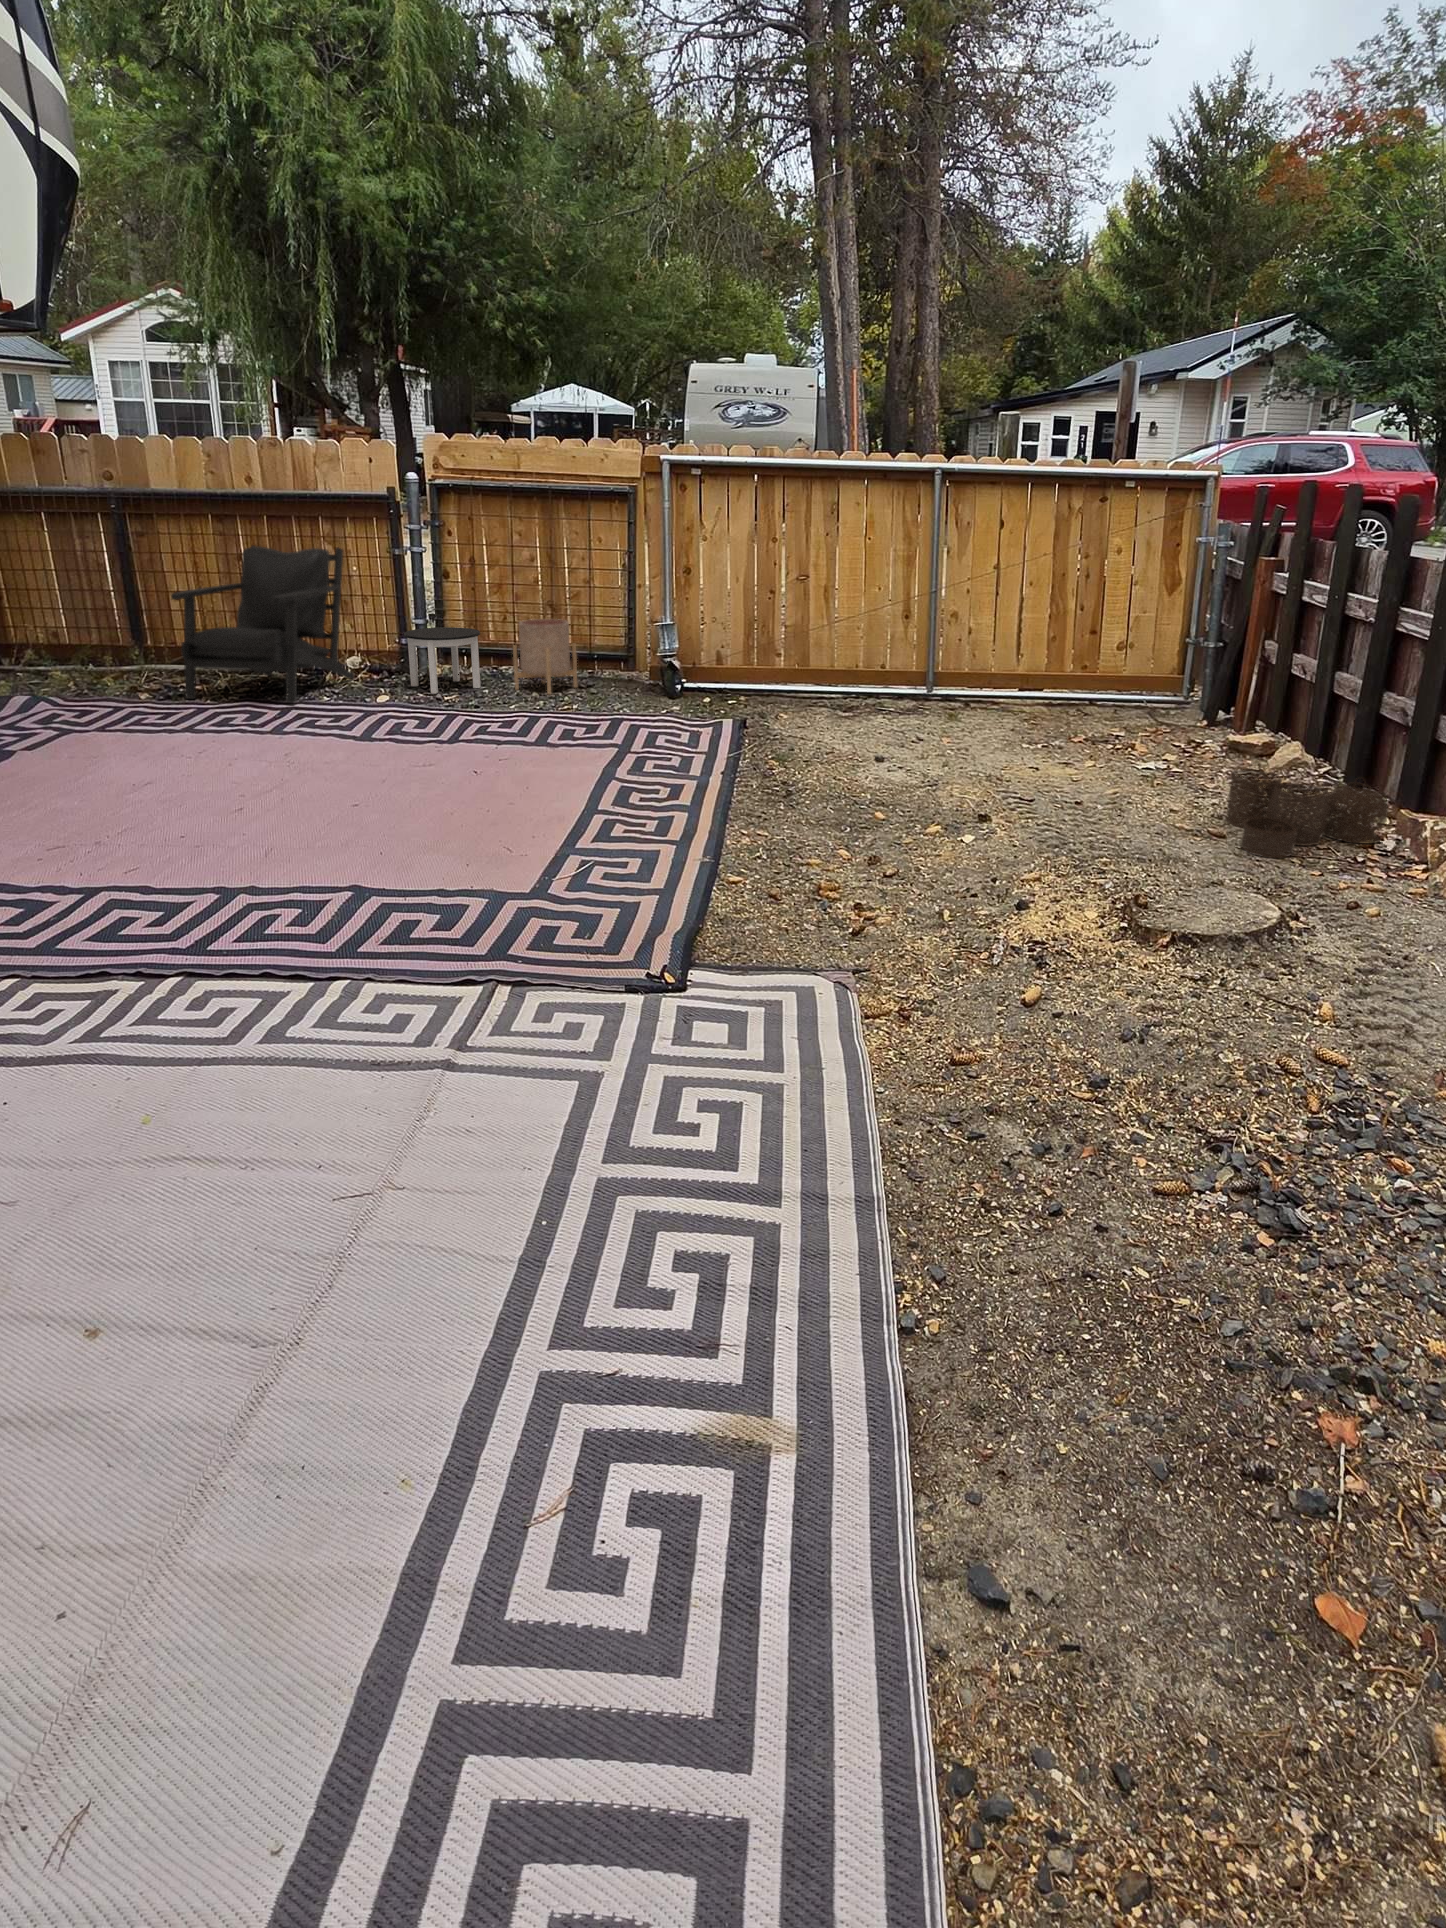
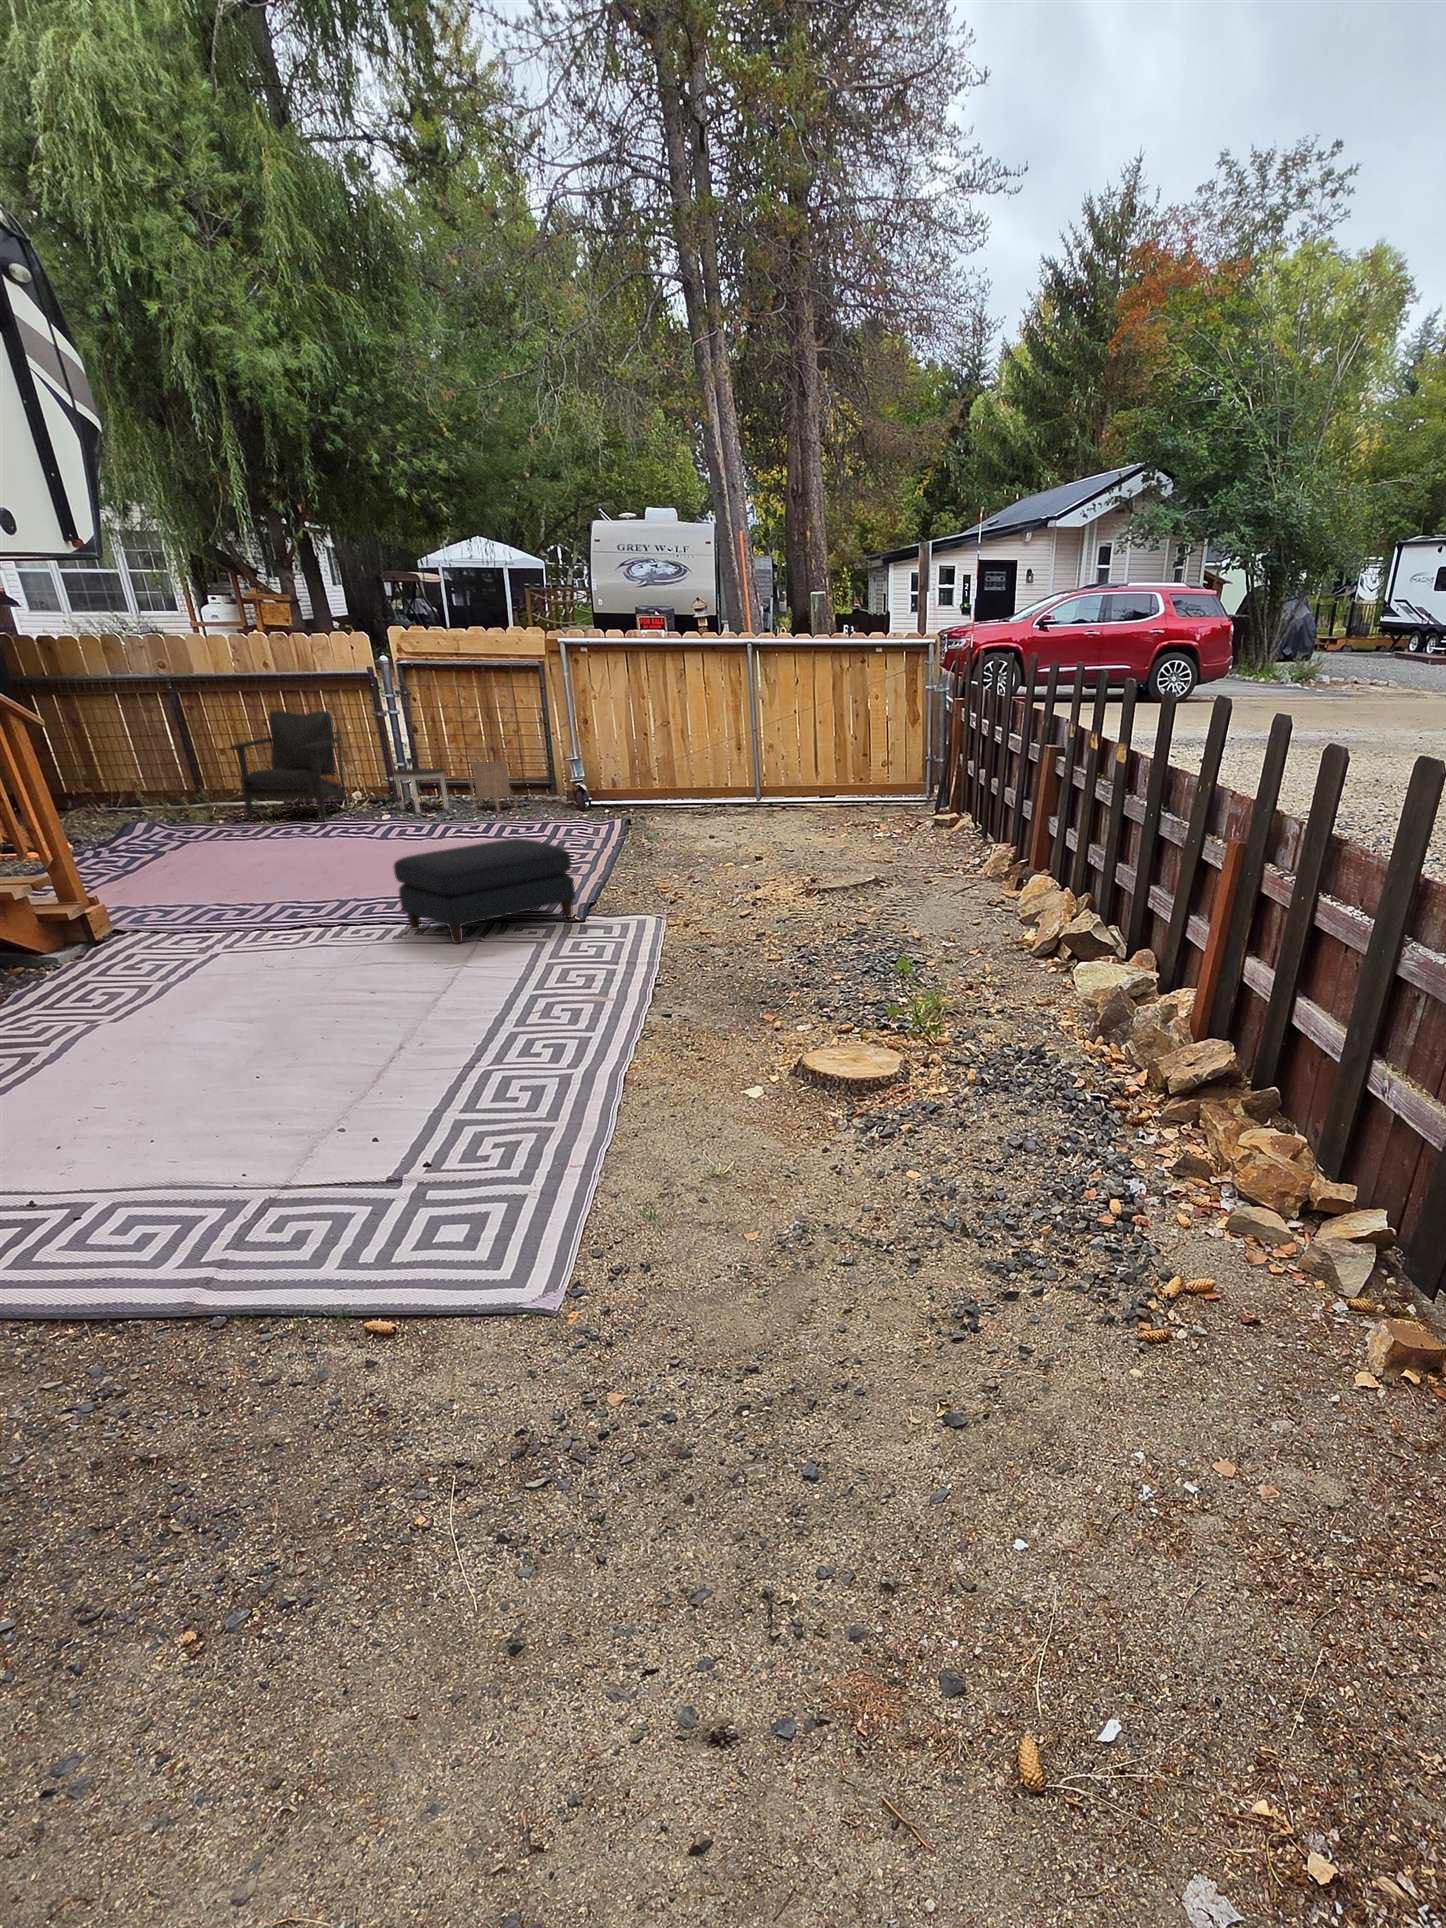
woven basket: present [1226,763,1389,858] -> none [893,827,976,875]
ottoman: none [289,793,671,1058] -> present [394,838,575,944]

